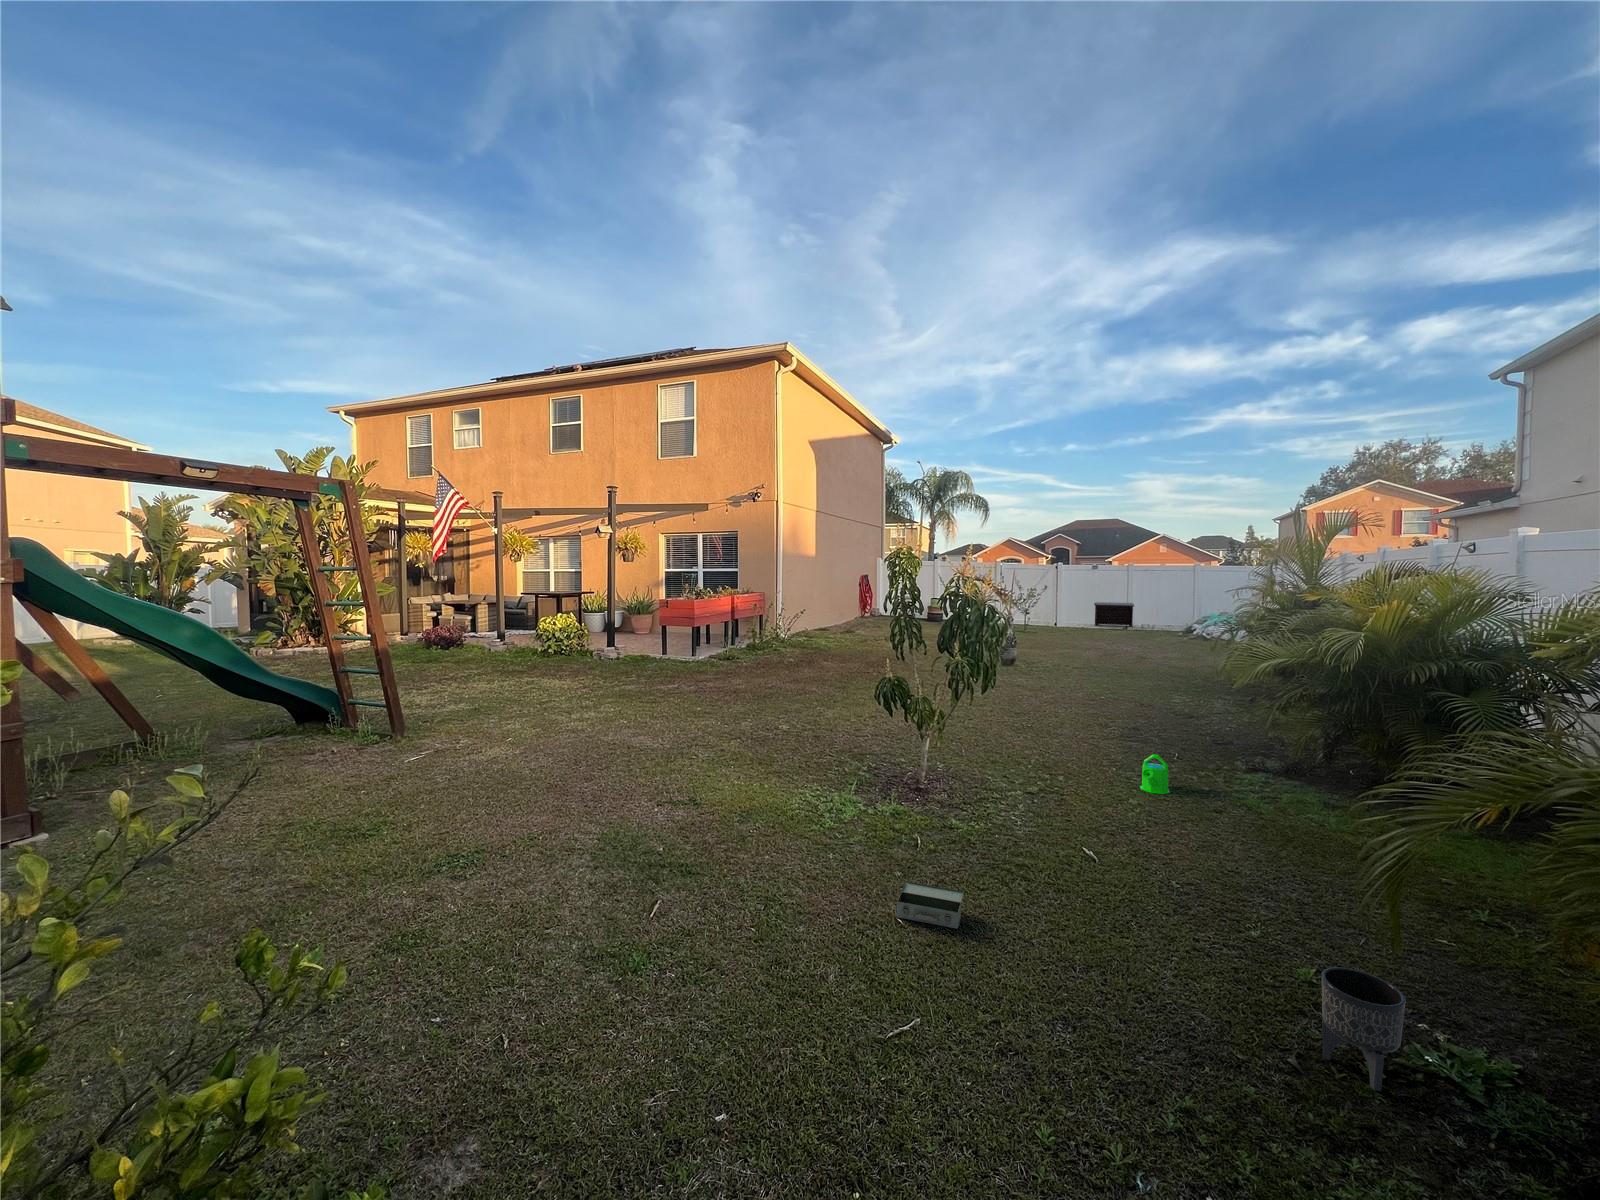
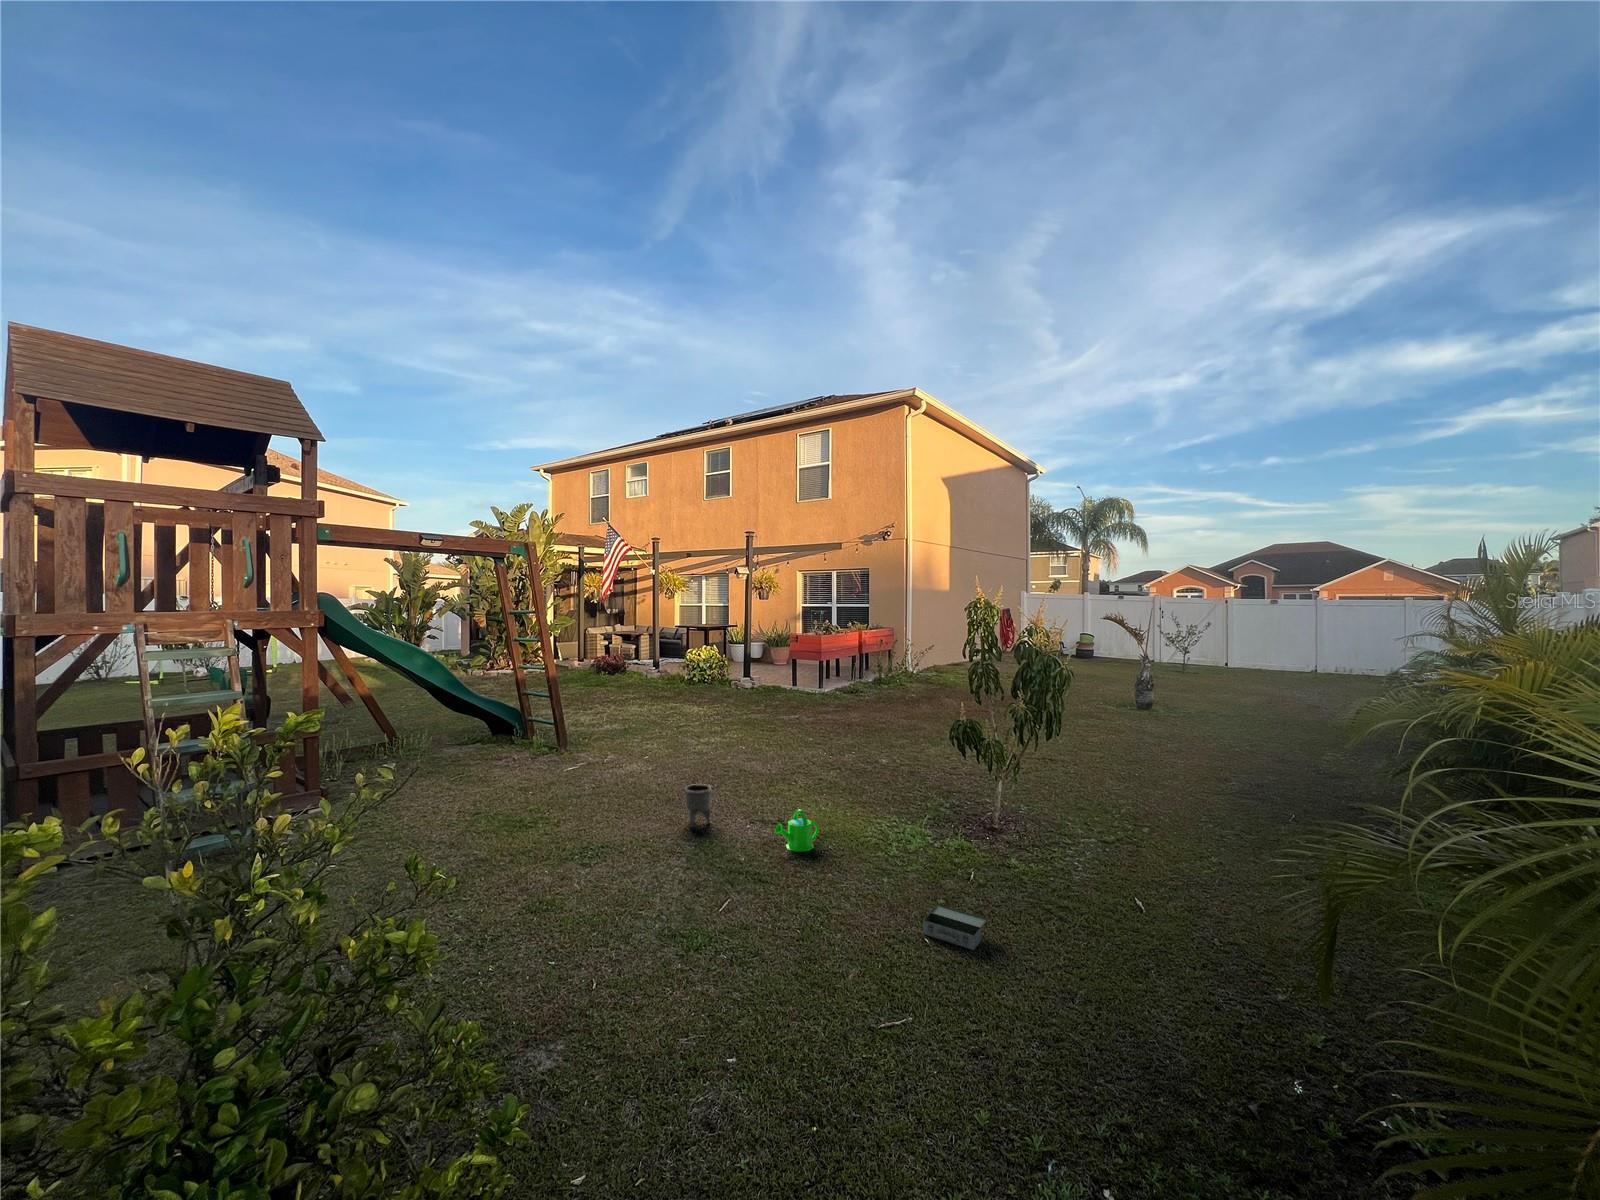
bench: present [1094,602,1134,627] -> none [1255,641,1303,669]
watering can: present [1140,754,1170,794] -> present [775,809,820,852]
planter: present [1322,967,1406,1091] -> present [685,784,711,827]

